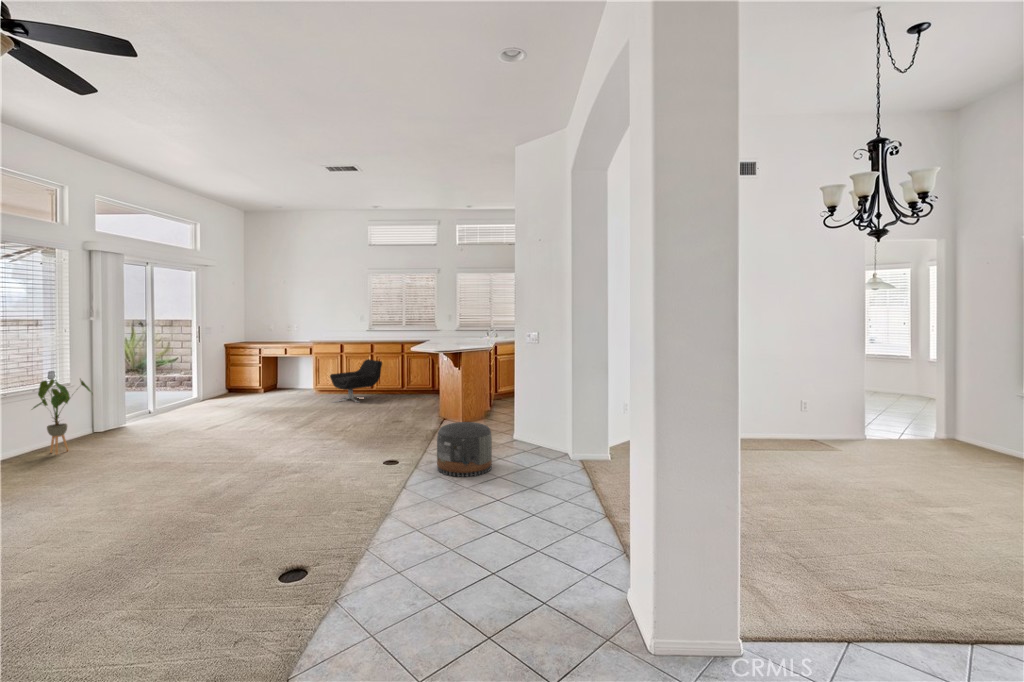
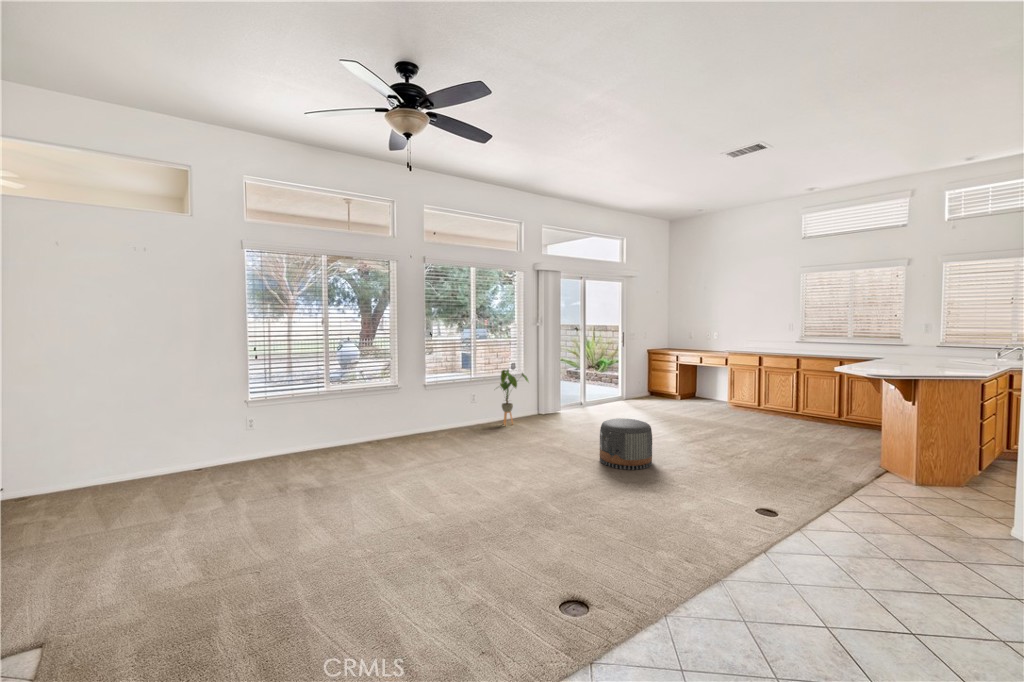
lounge chair: present [330,359,382,402] -> none [739,375,808,425]
pouf: present [437,422,492,477] -> present [600,419,652,470]

